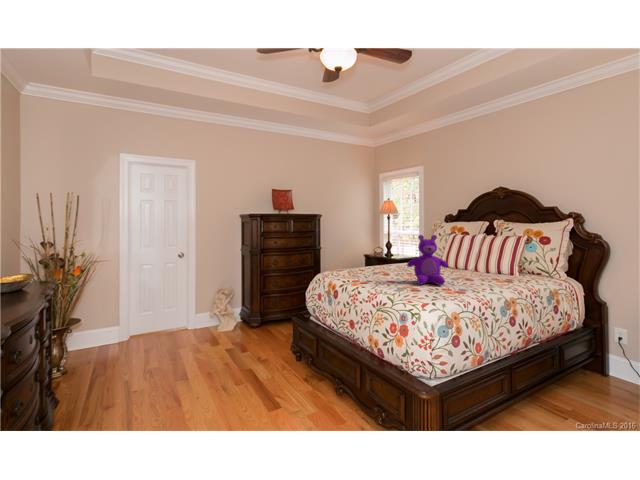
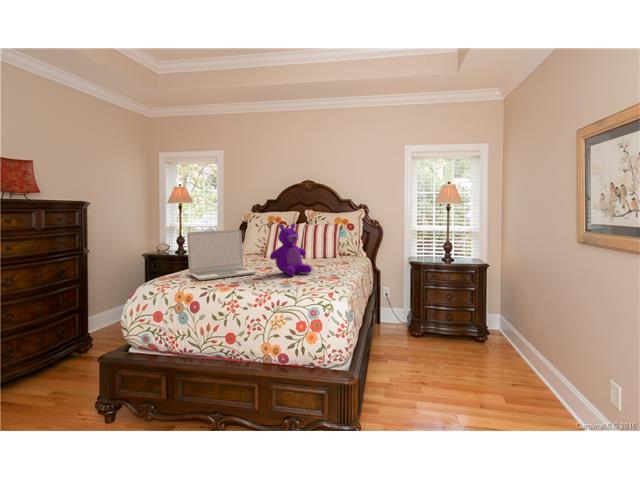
laptop: none [349,238,399,278] -> present [187,230,257,280]

